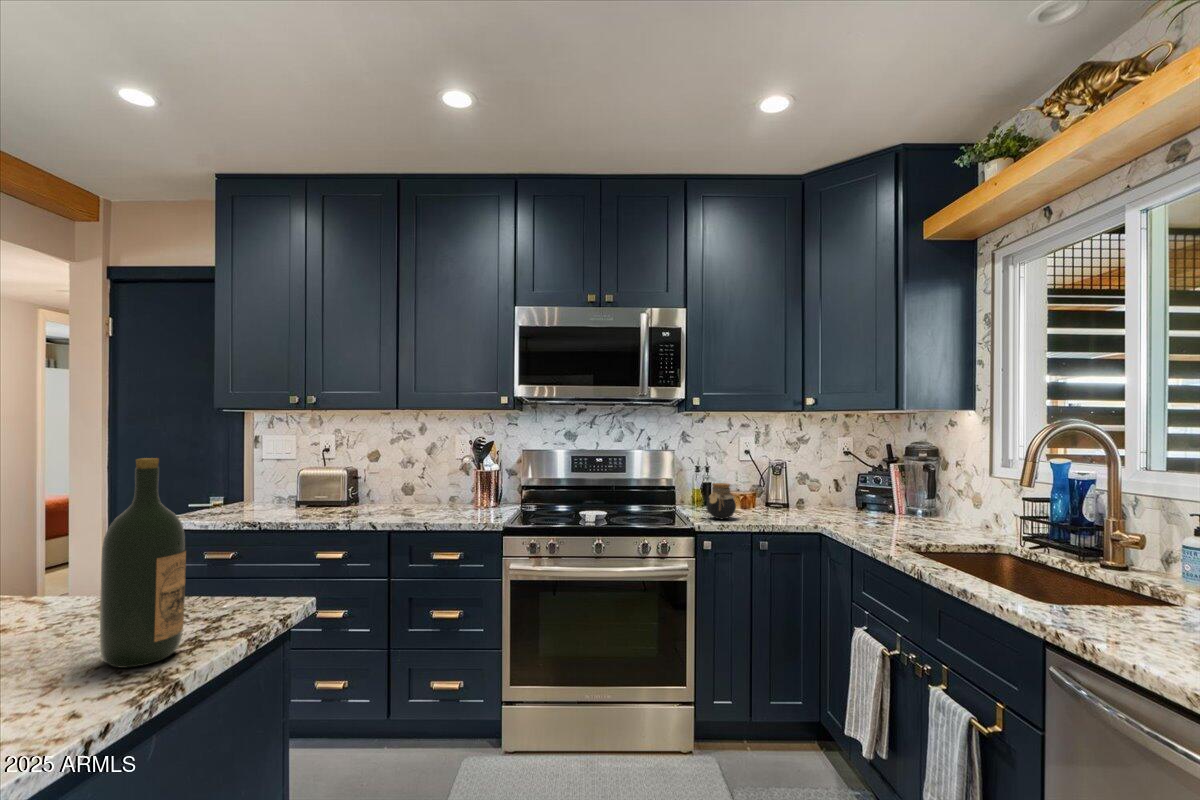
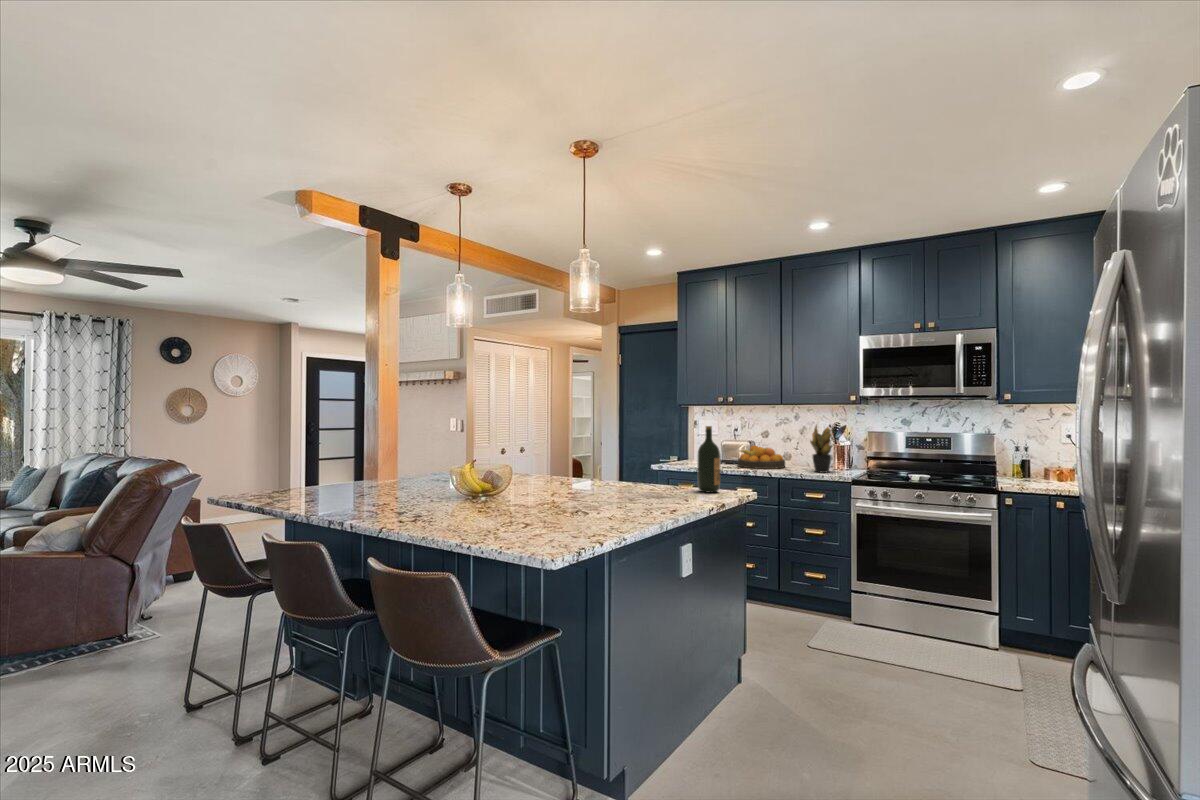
potted plant: none [436,436,486,516] -> present [810,425,832,473]
fruit bowl: none [322,475,402,515] -> present [738,445,785,469]
jar: present [707,483,736,519] -> none [1011,459,1038,485]

